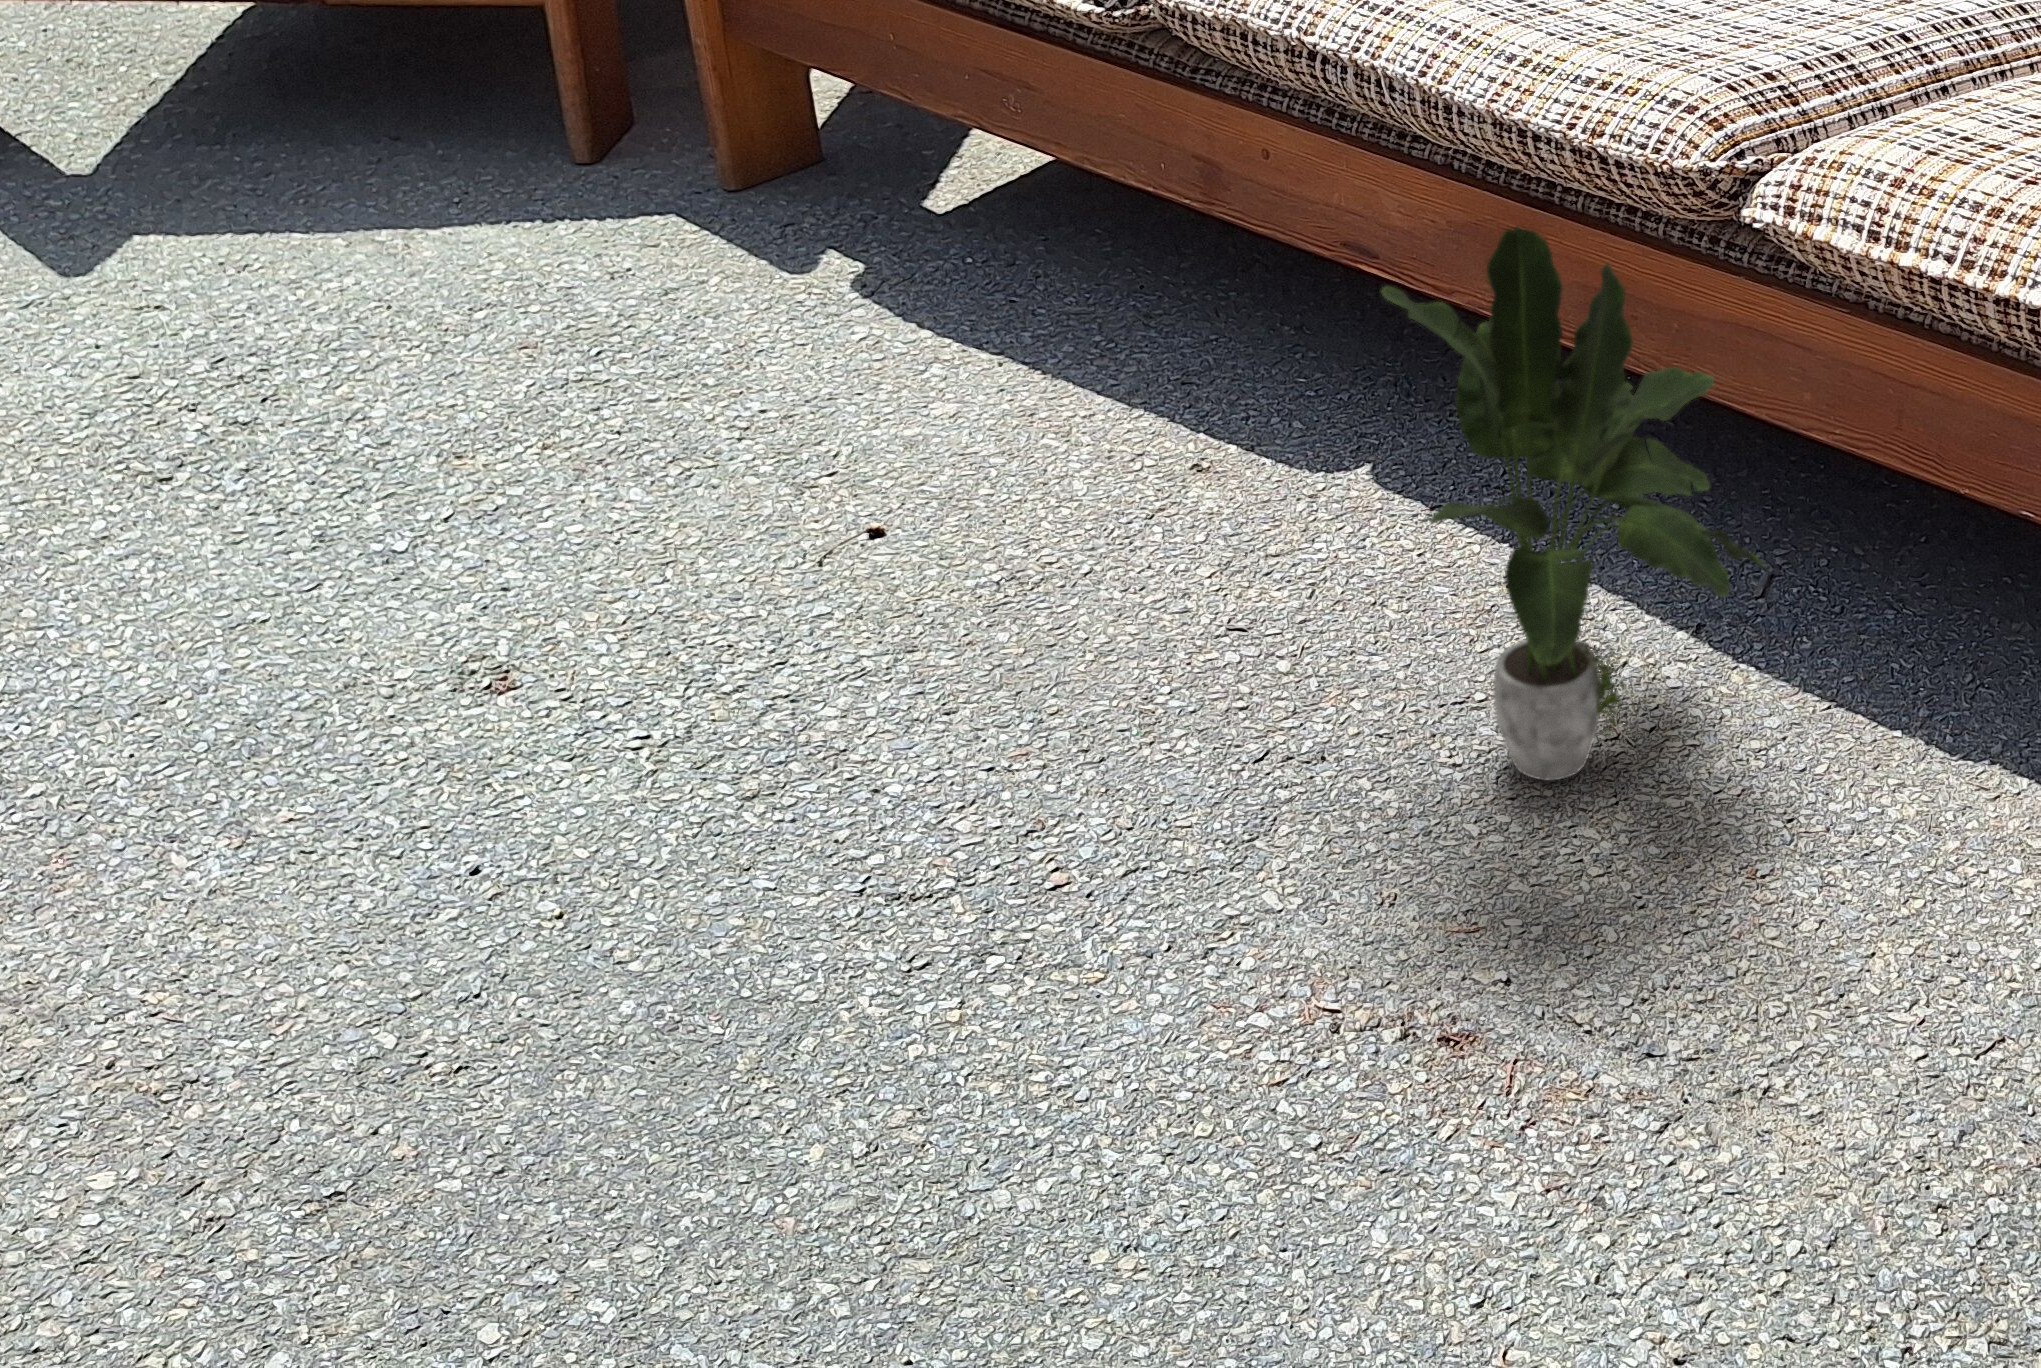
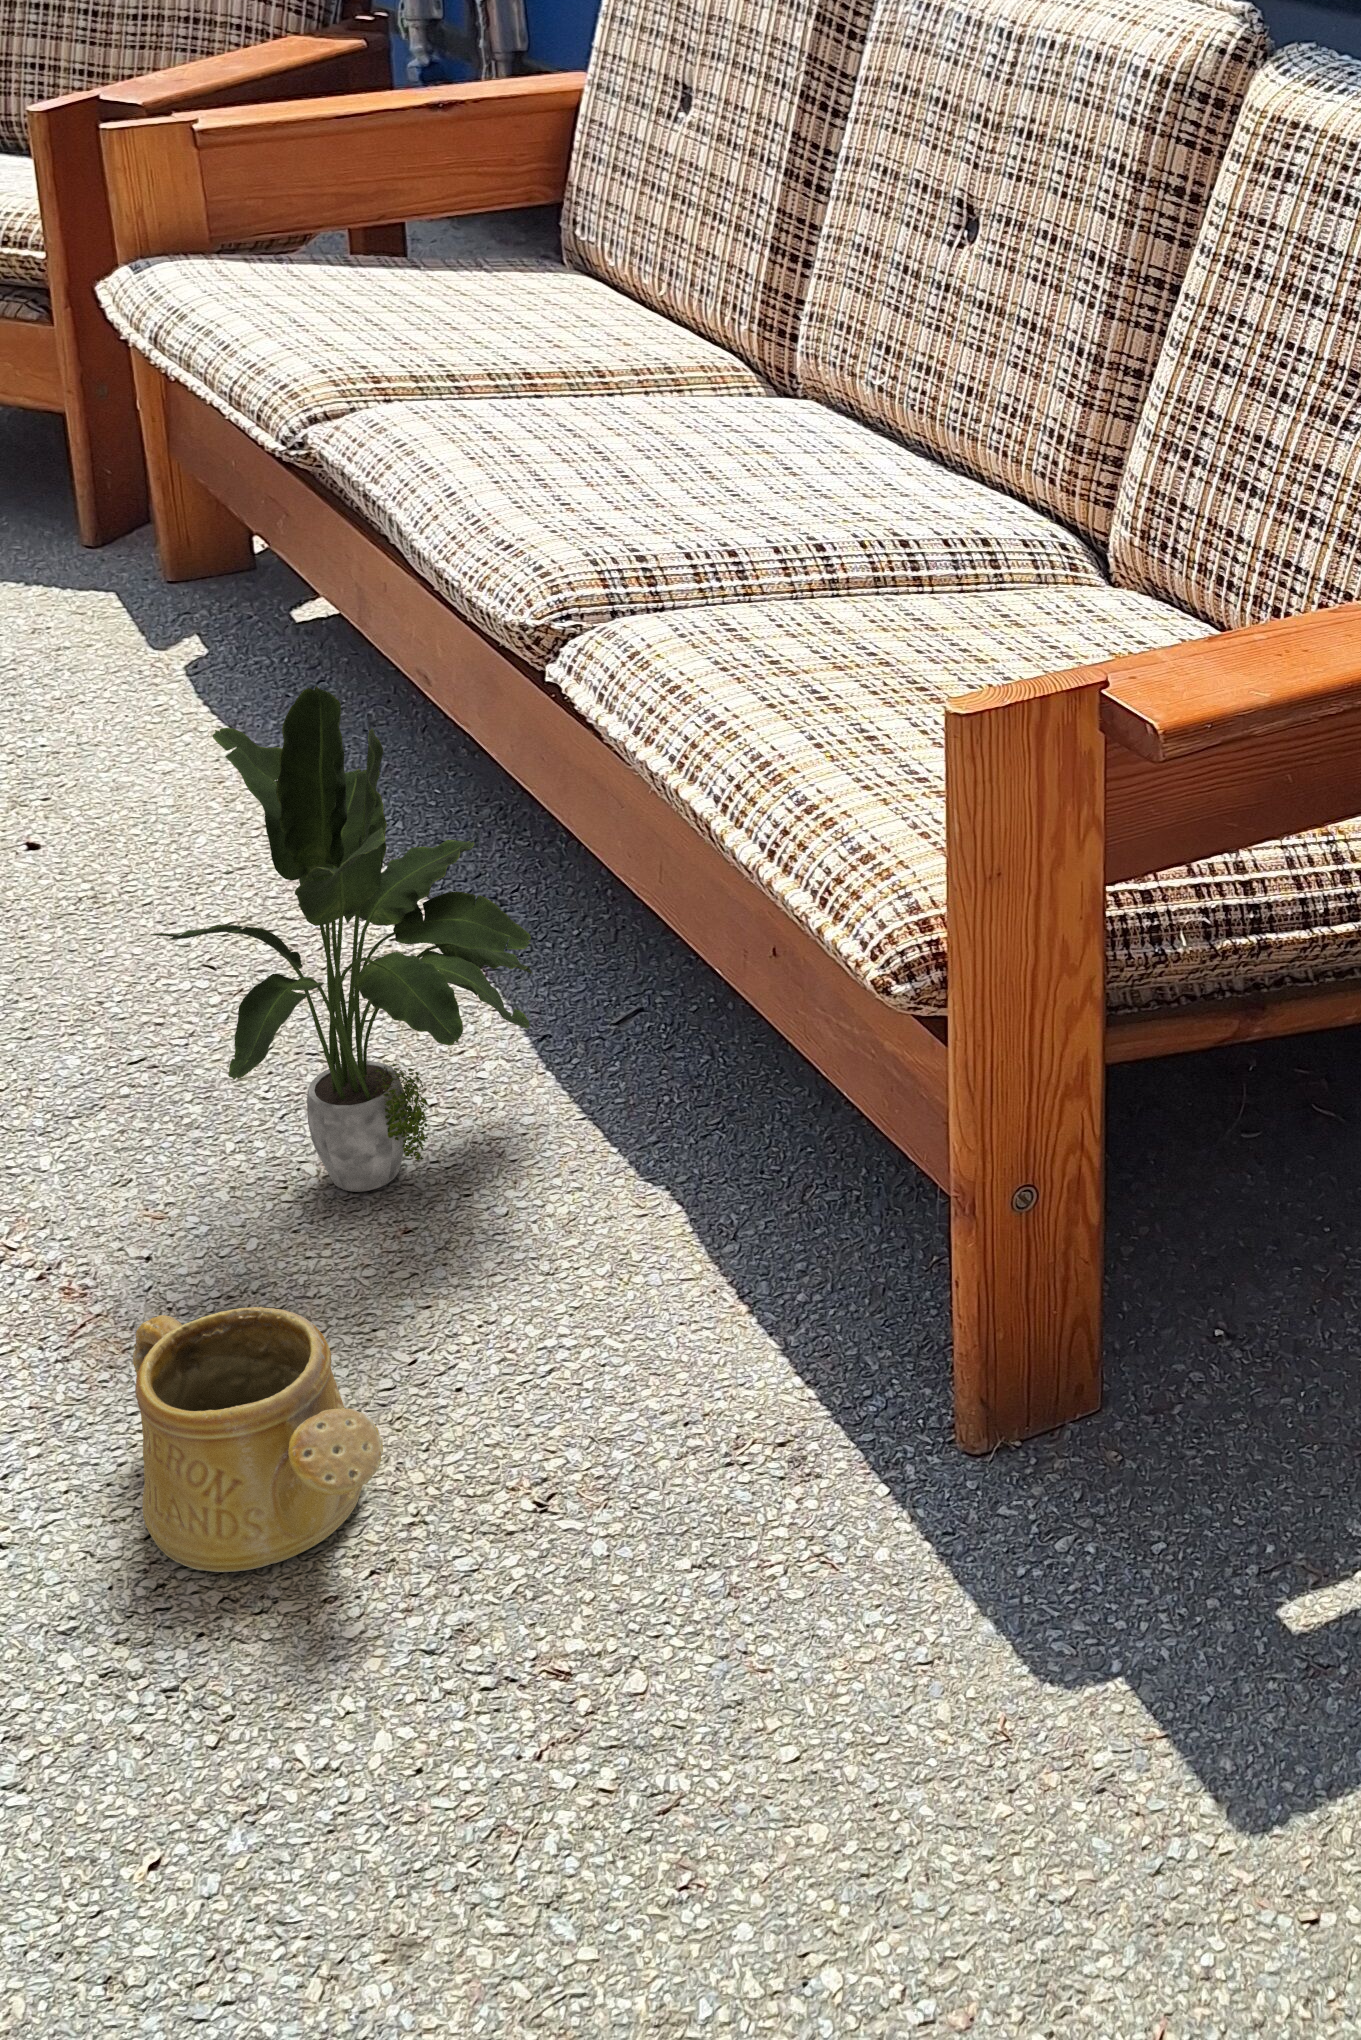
watering can: none [1567,894,1974,1184] -> present [133,1306,383,1572]

